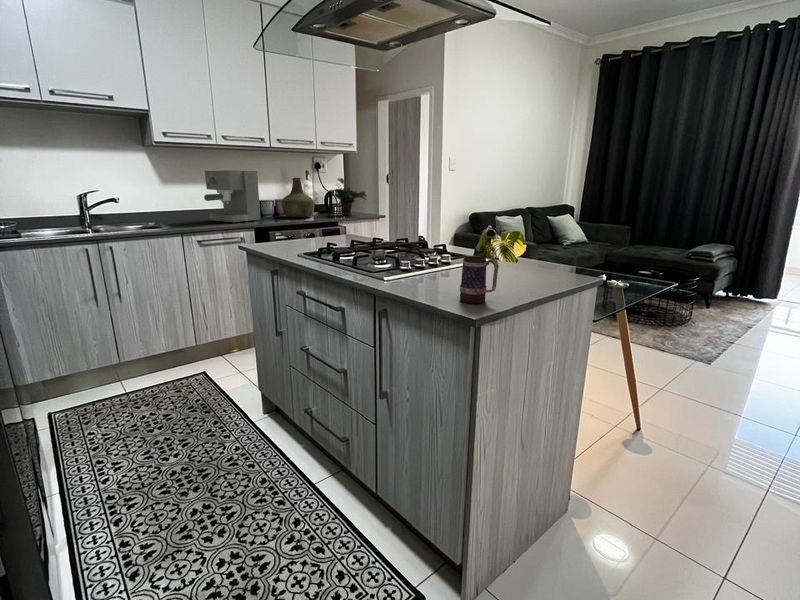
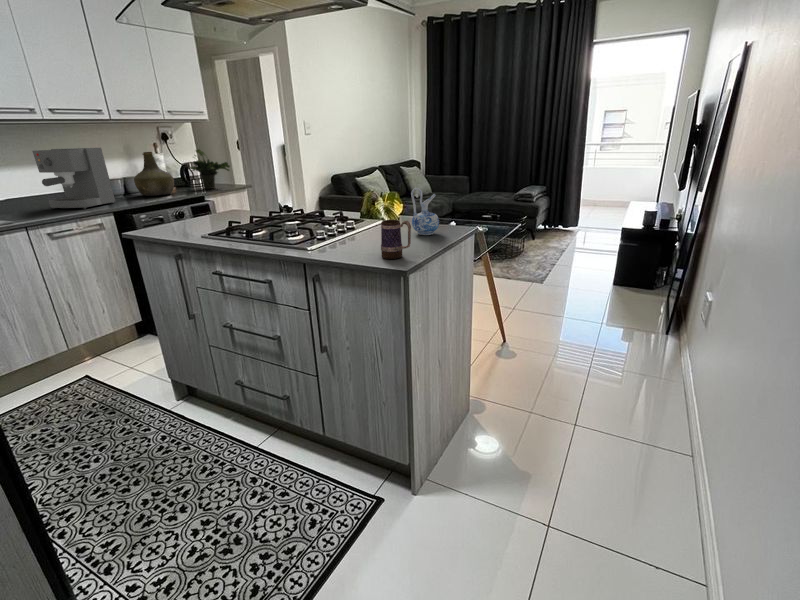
ceramic pitcher: none [515,223,550,281] -> present [411,188,439,235]

